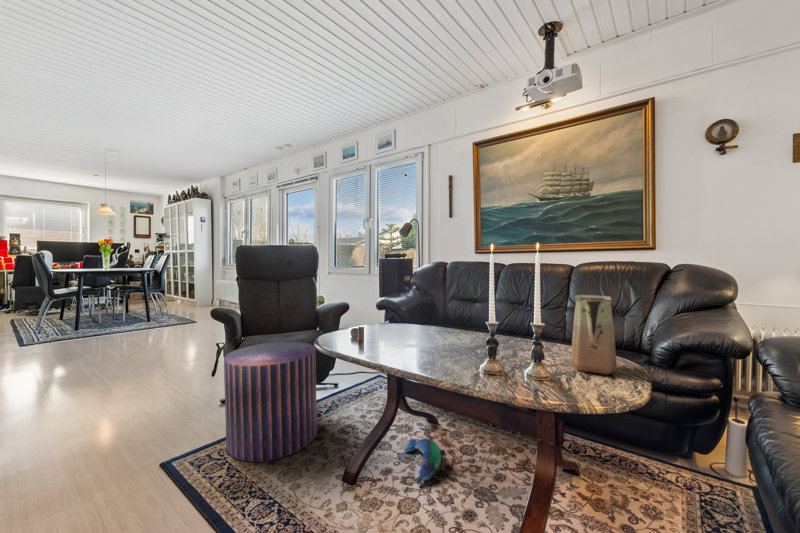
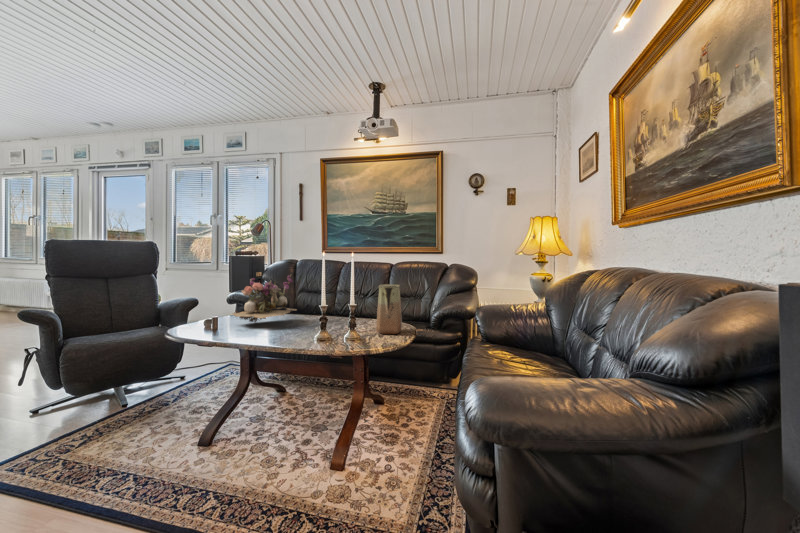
flower arrangement: none [377,278,453,338] -> present [232,275,296,322]
pouf: present [224,342,317,462] -> none [57,337,167,452]
plush toy: present [405,439,445,484] -> none [255,401,289,433]

